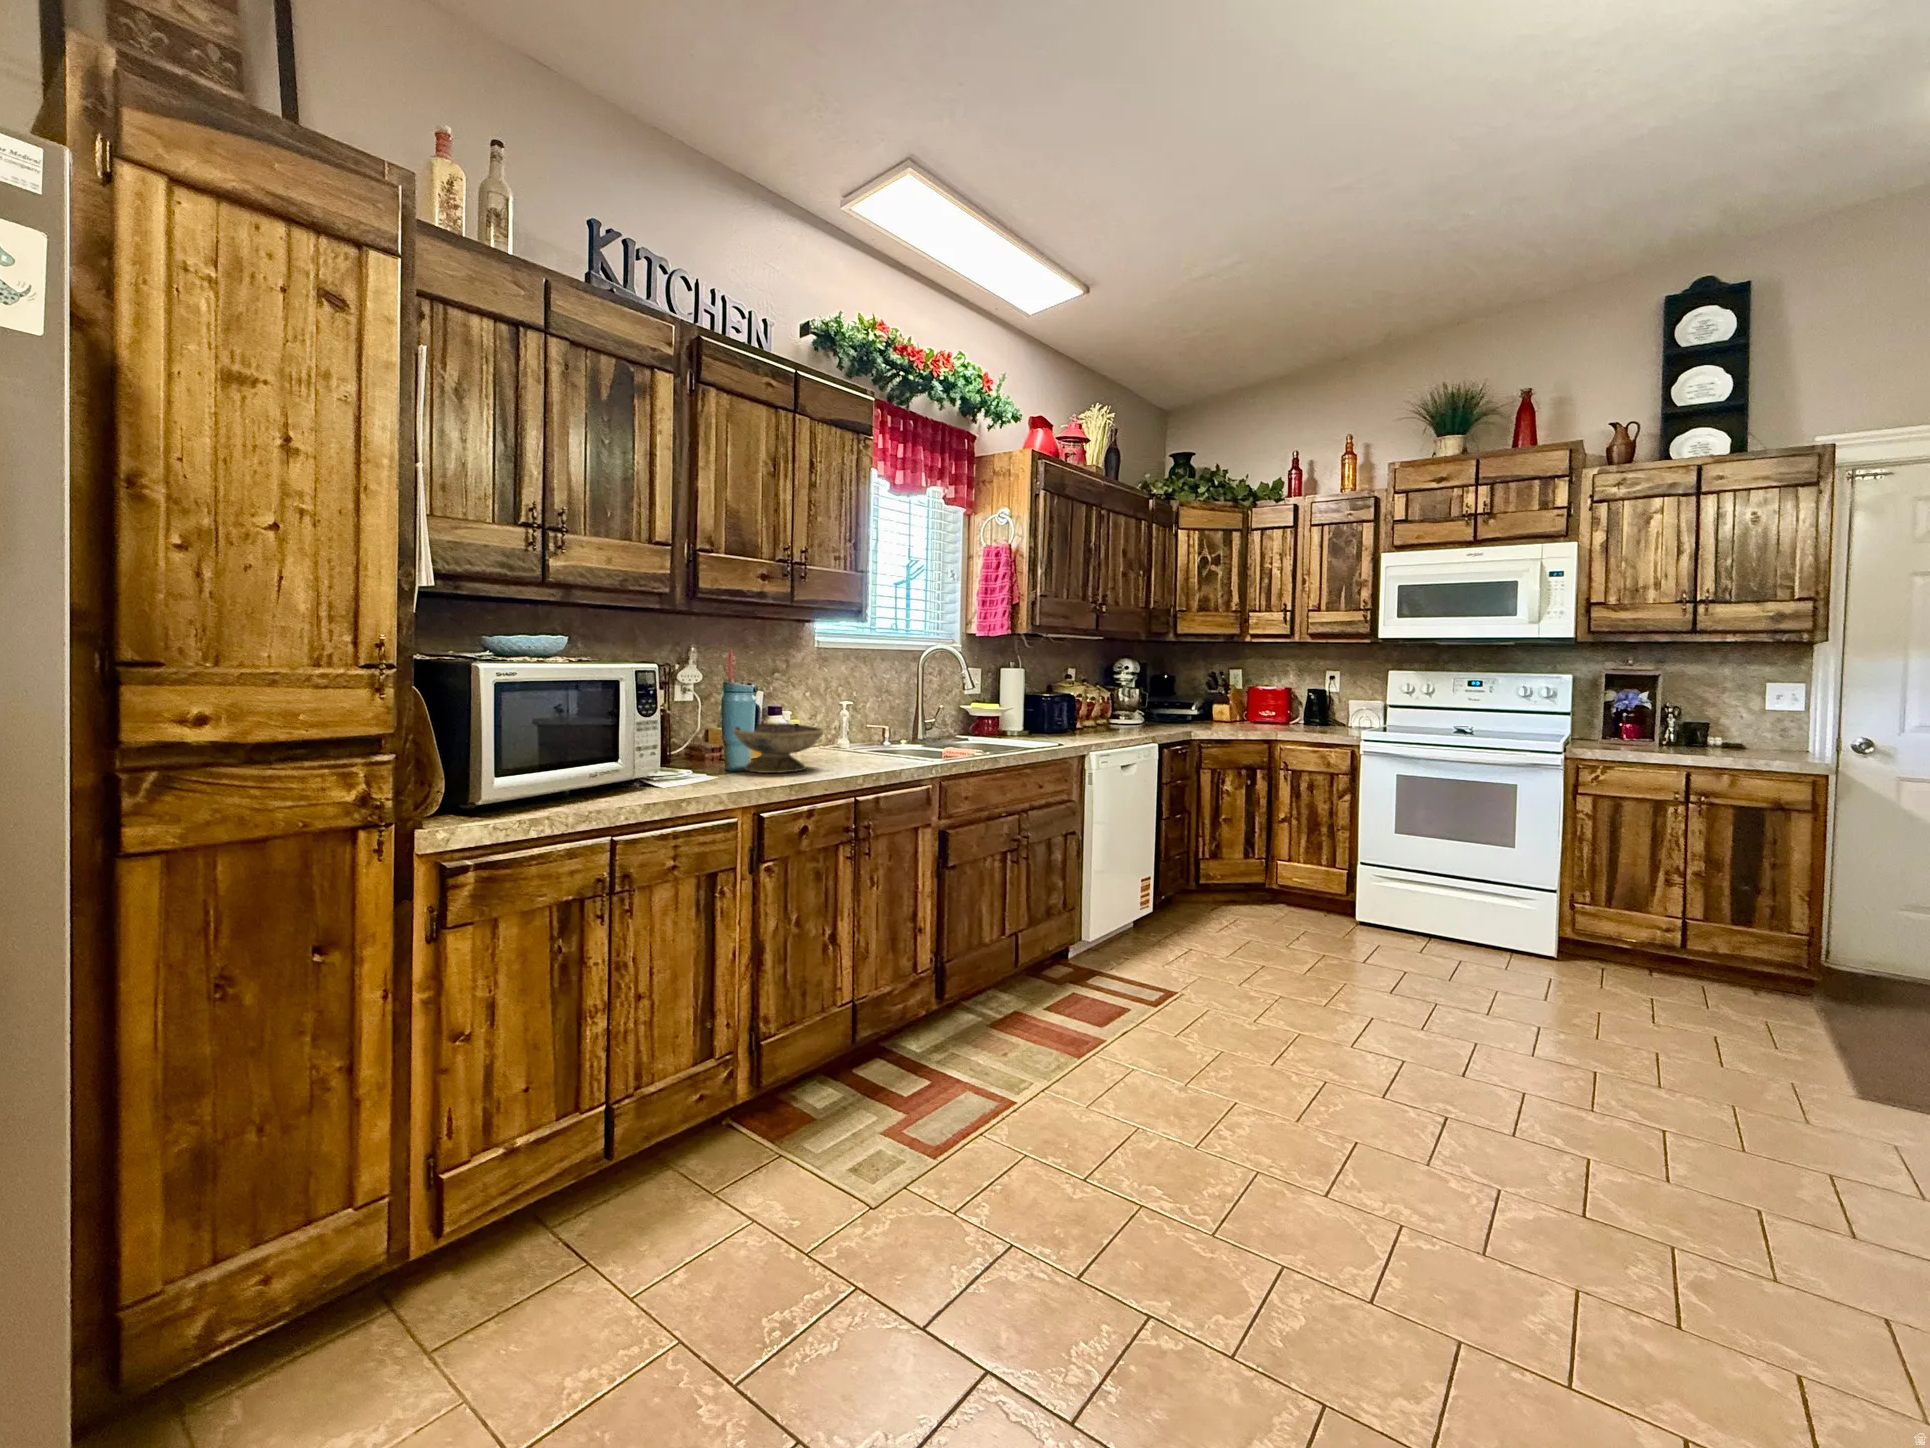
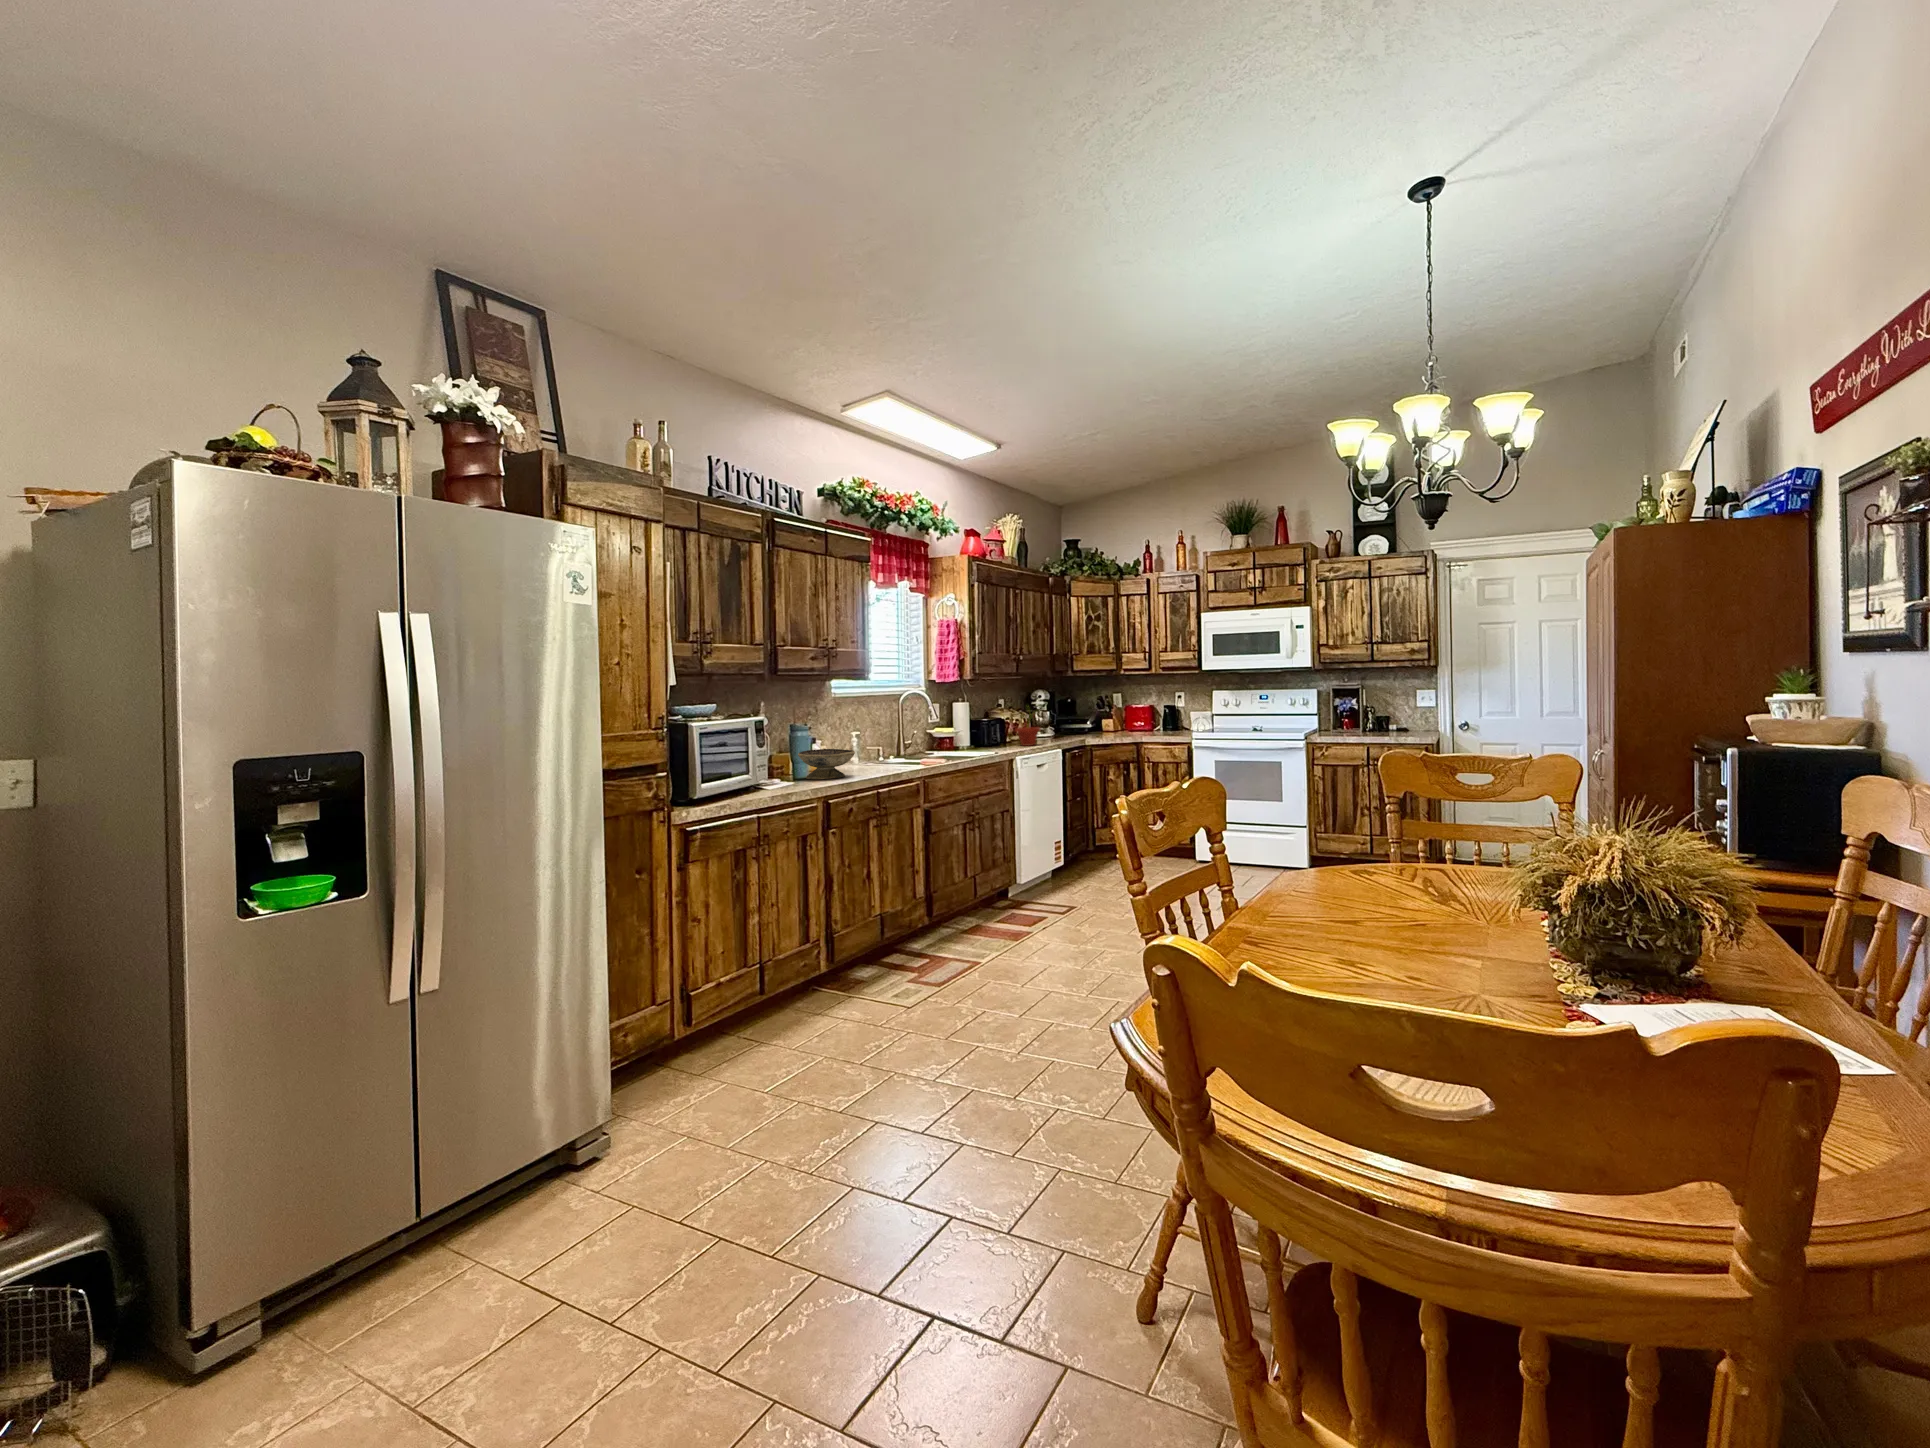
potted plant: none [1088,674,1131,735] -> present [1015,706,1041,746]

